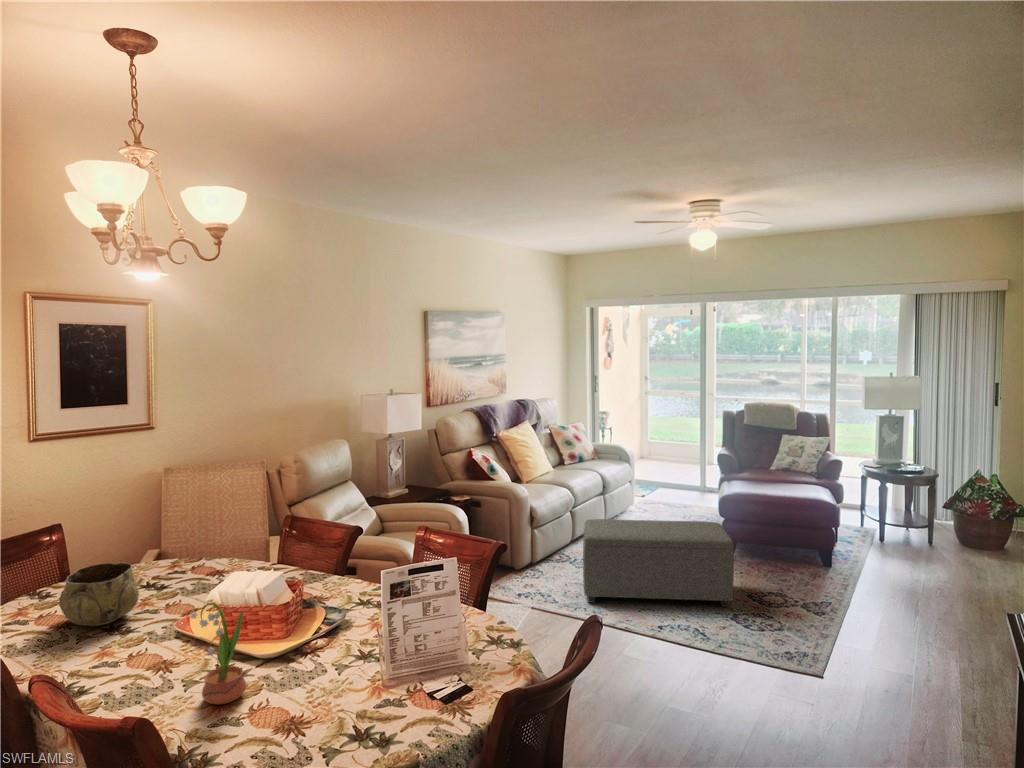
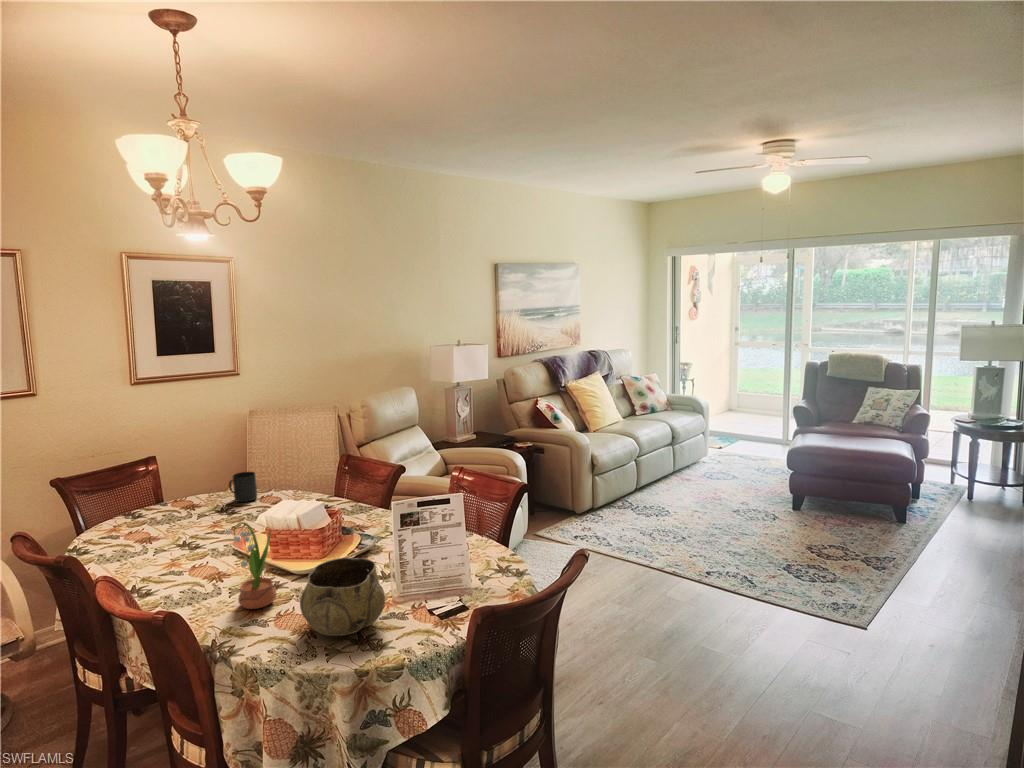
ottoman: present [583,519,734,607] -> none [640,467,791,557]
mug: none [155,539,186,575] -> present [229,472,257,502]
decorative bowl: present [59,562,139,626] -> present [300,558,385,636]

